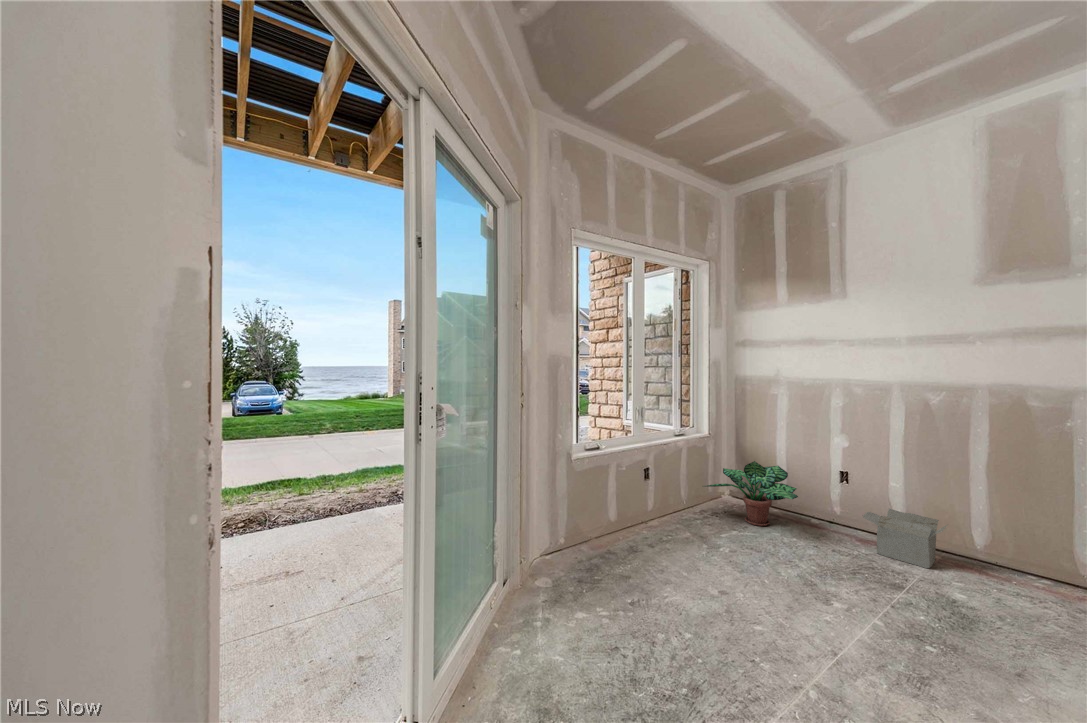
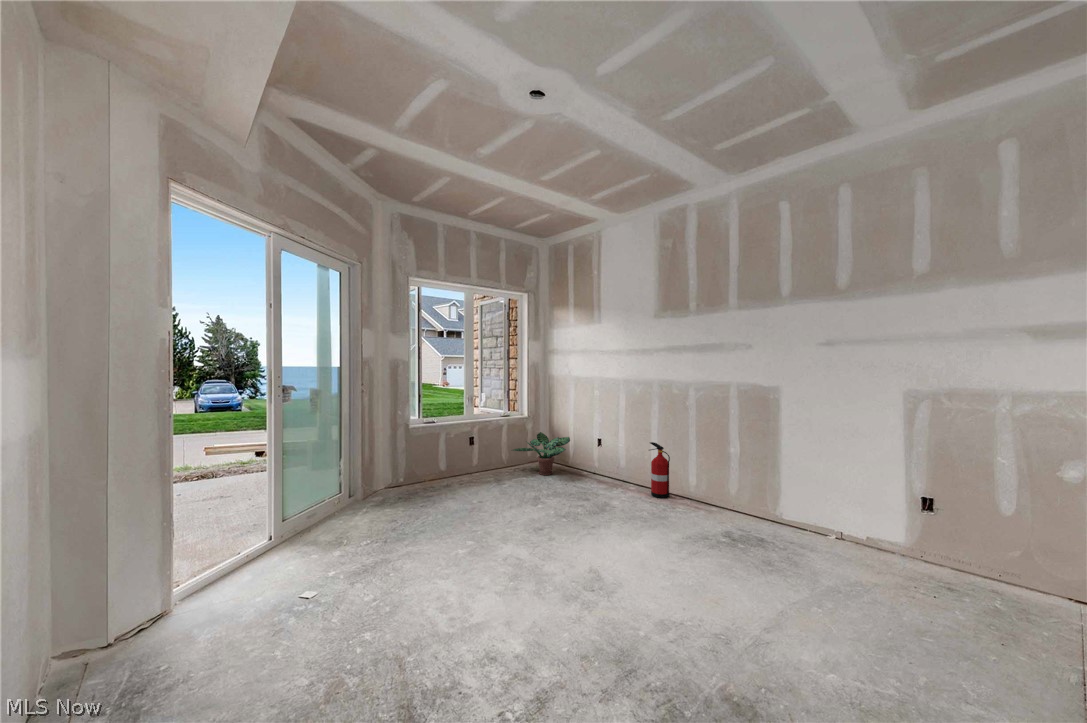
fire extinguisher: none [990,487,1051,587] -> present [650,442,670,498]
cardboard box: present [863,509,948,568] -> none [591,460,631,492]

